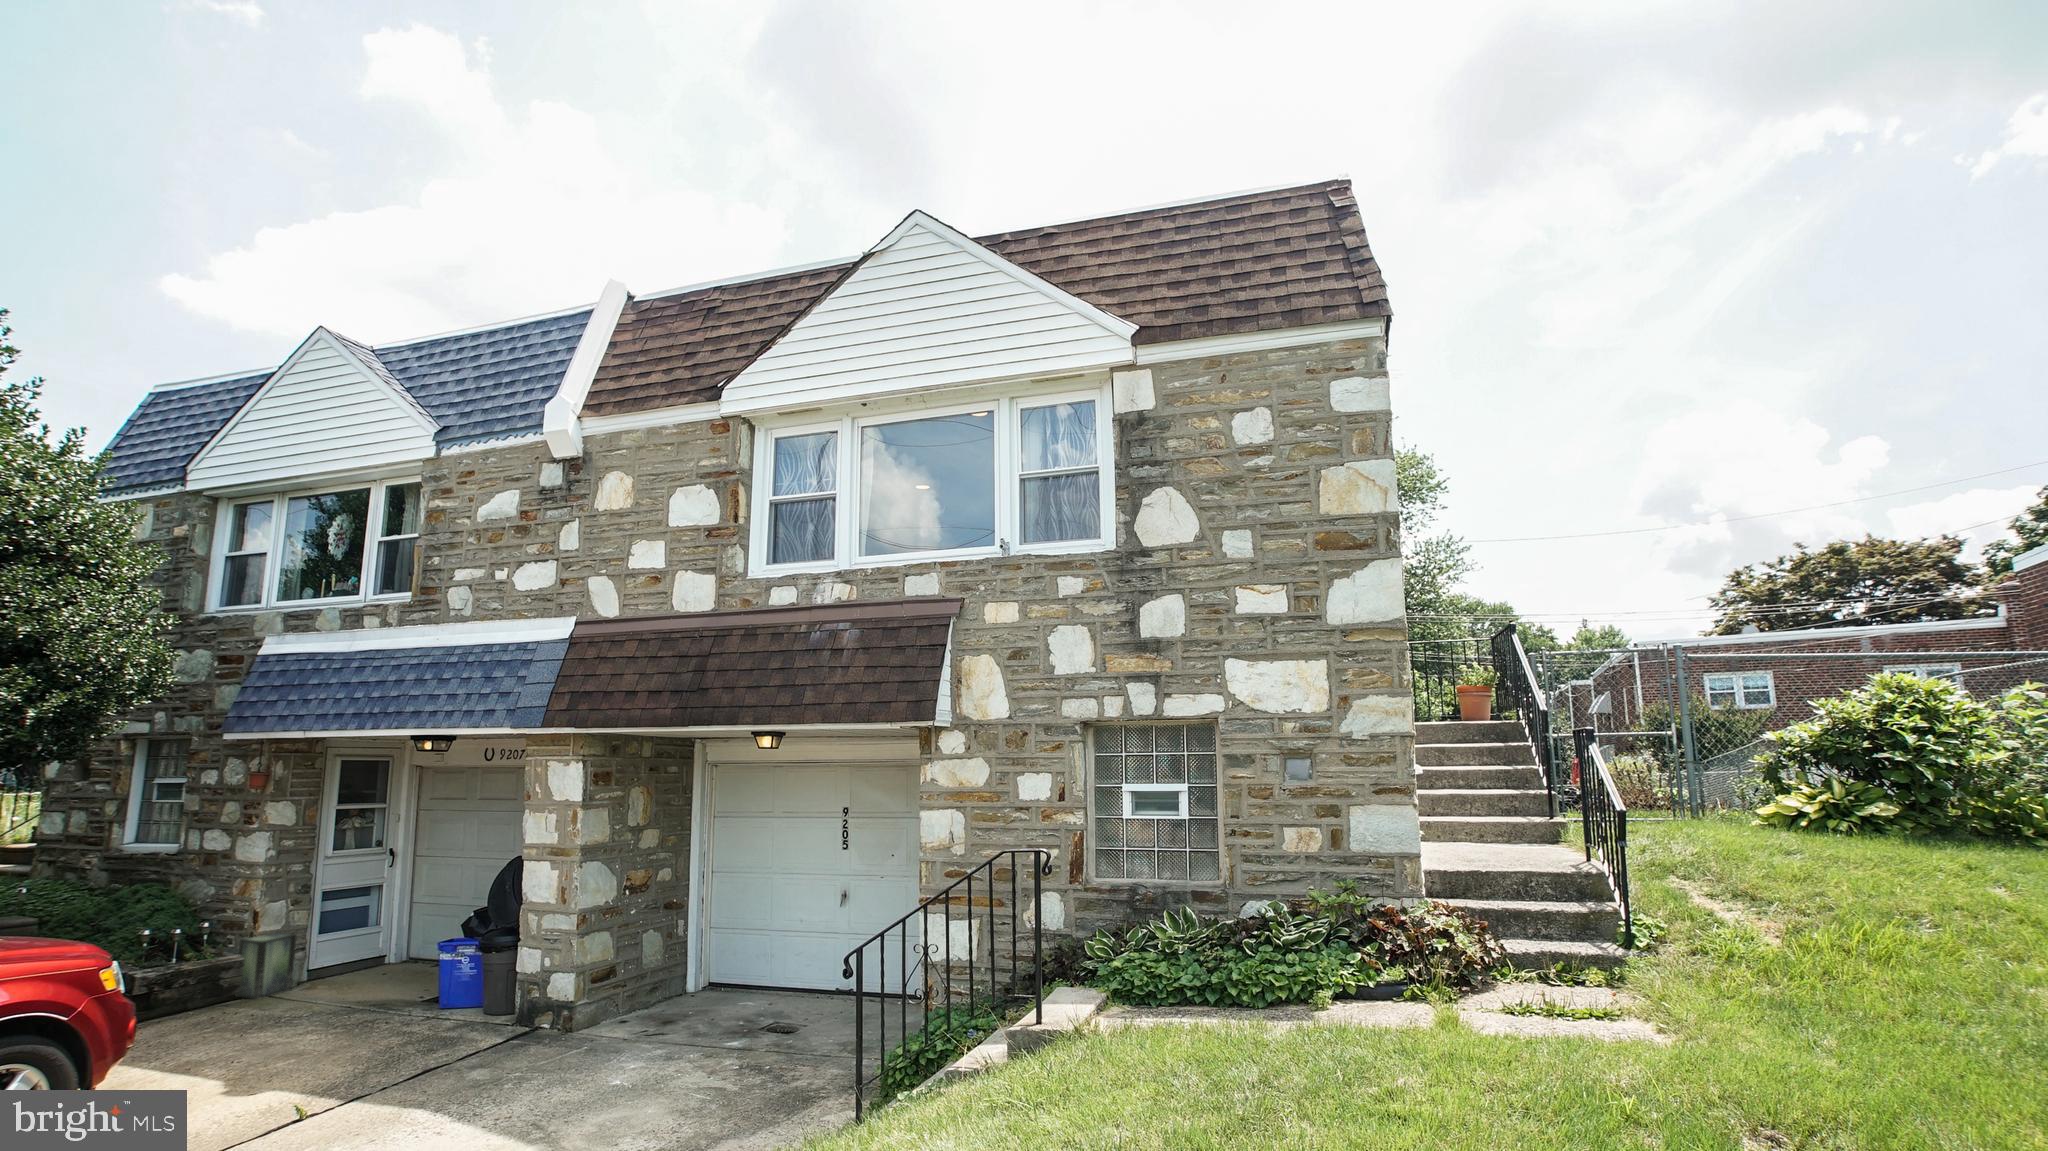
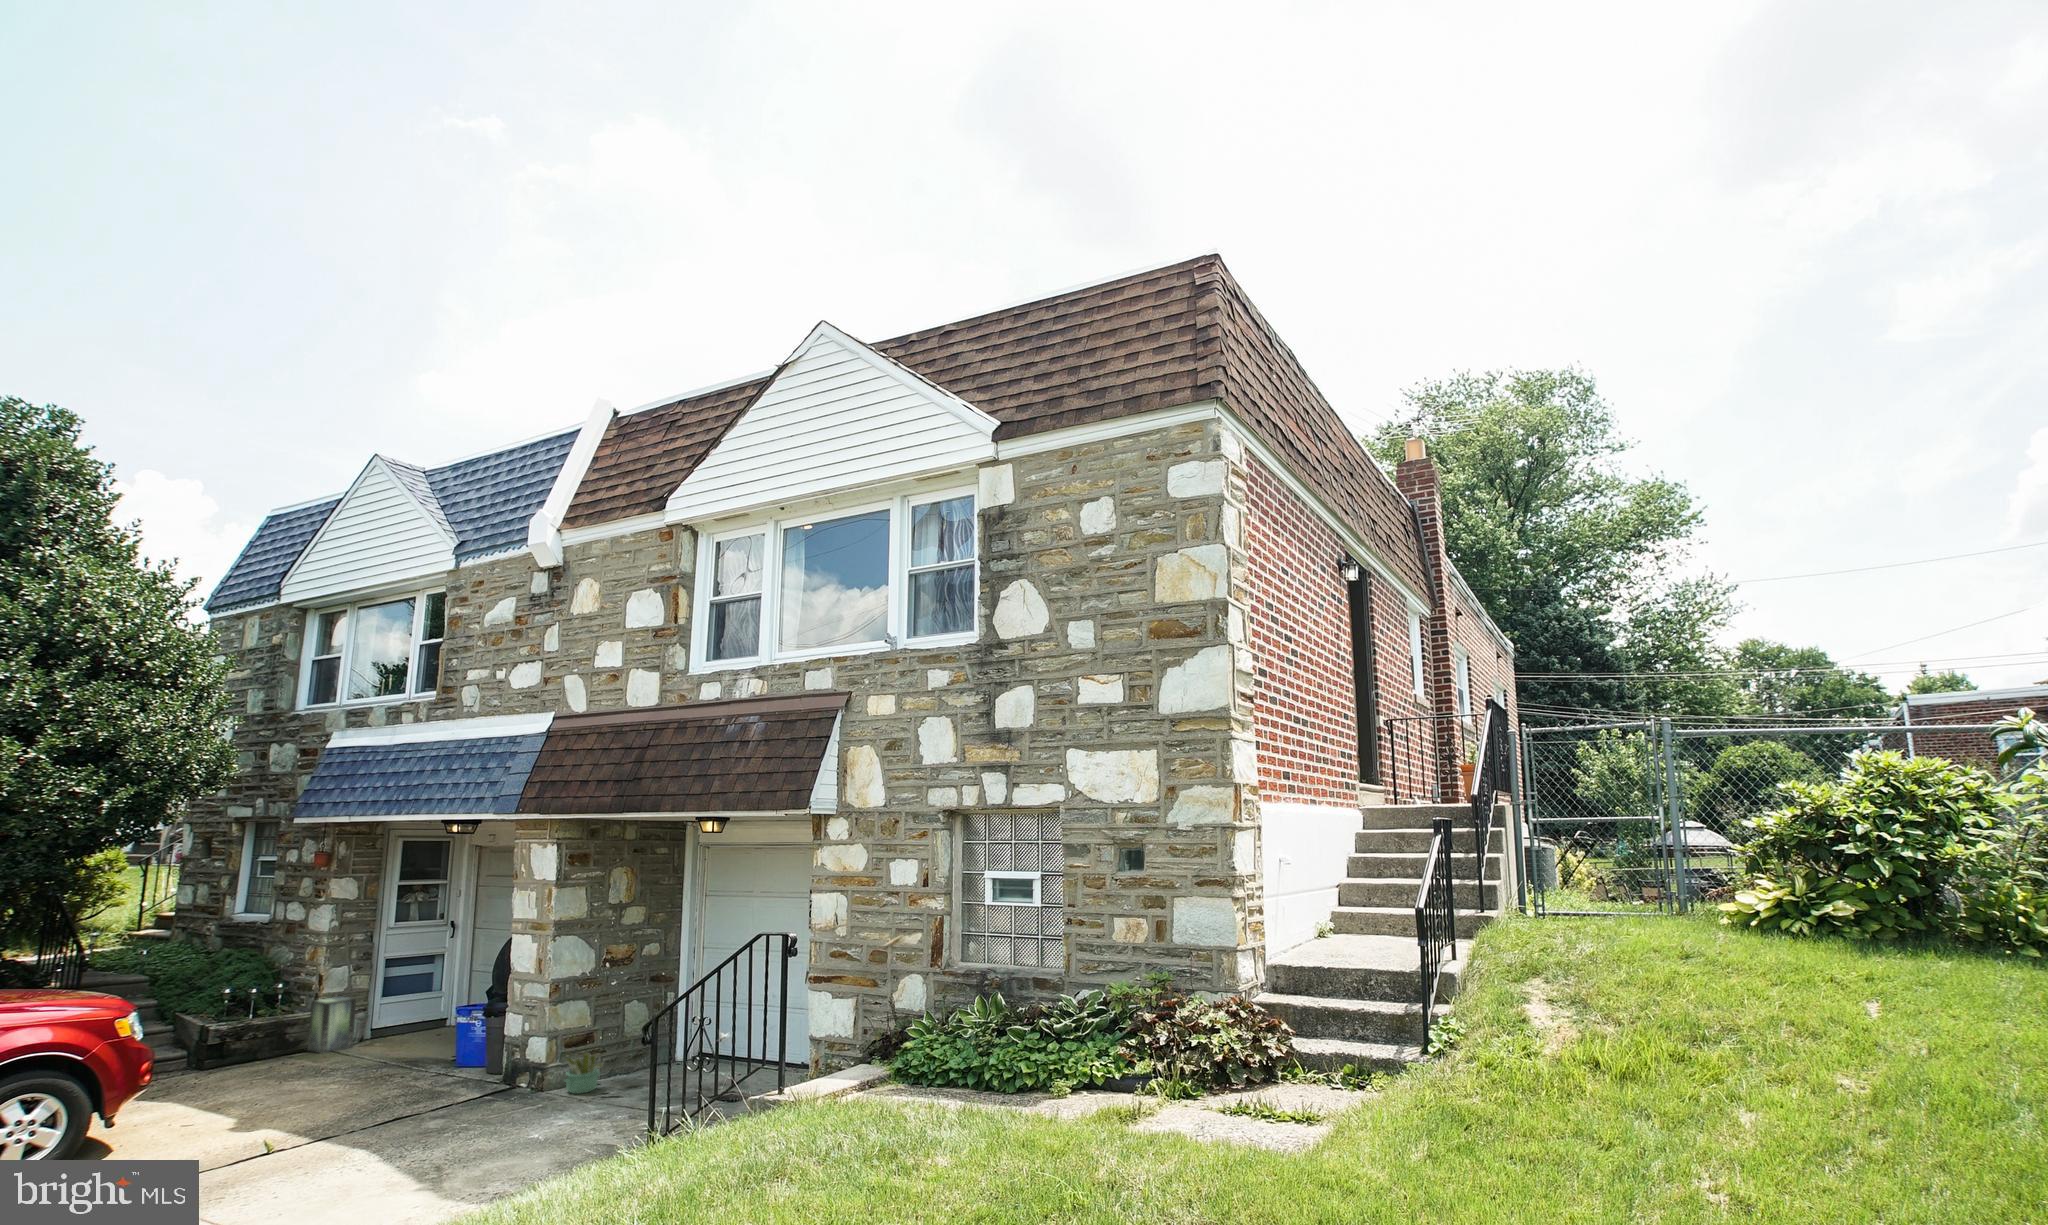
decorative plant: none [600,986,641,1032] -> present [565,1053,603,1094]

